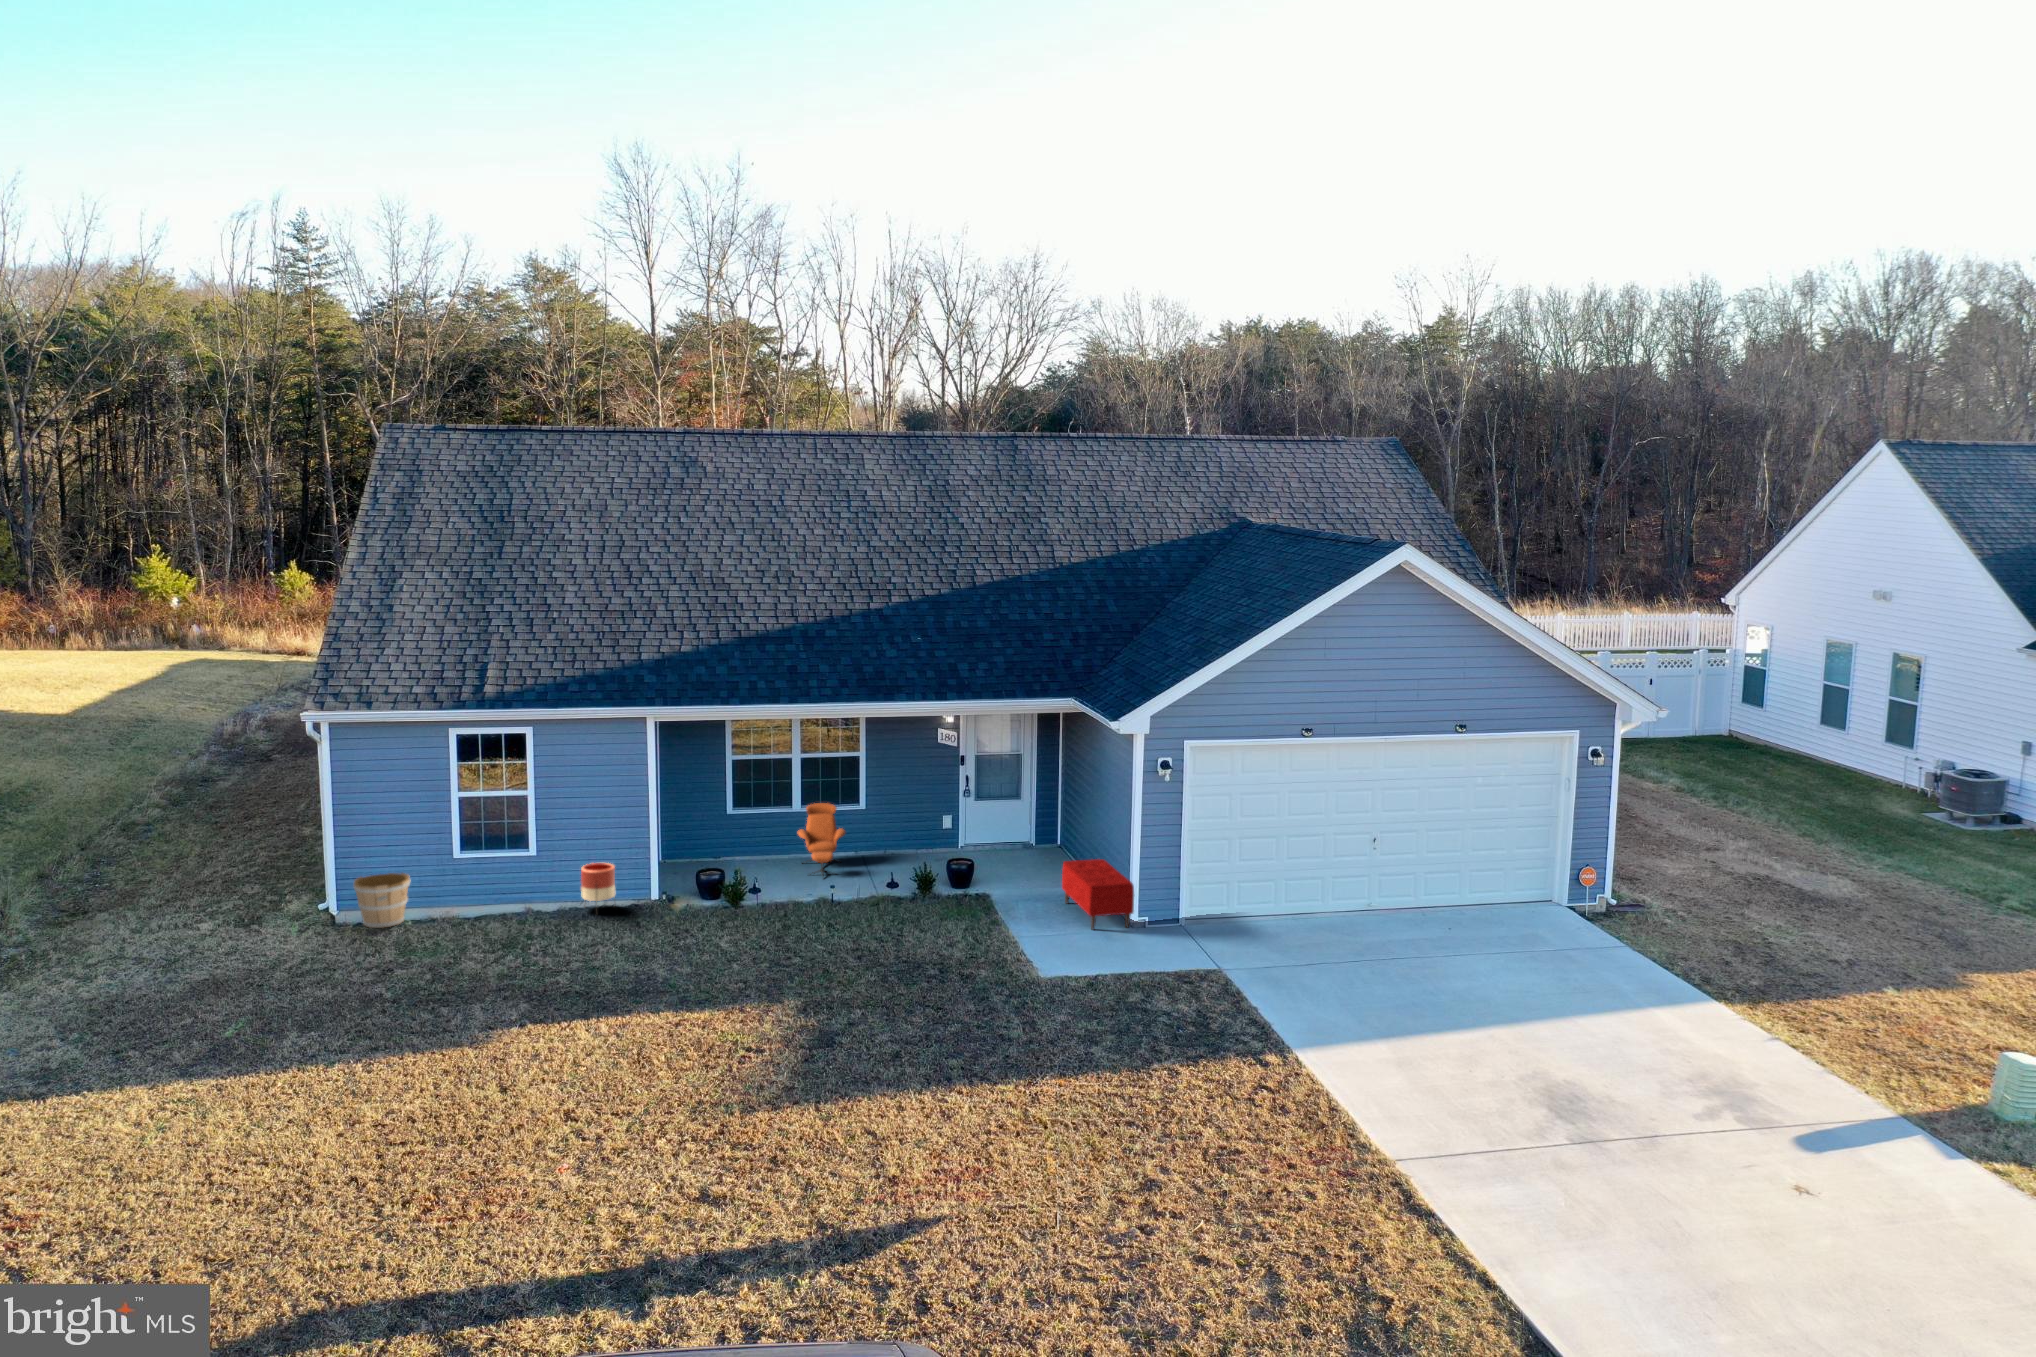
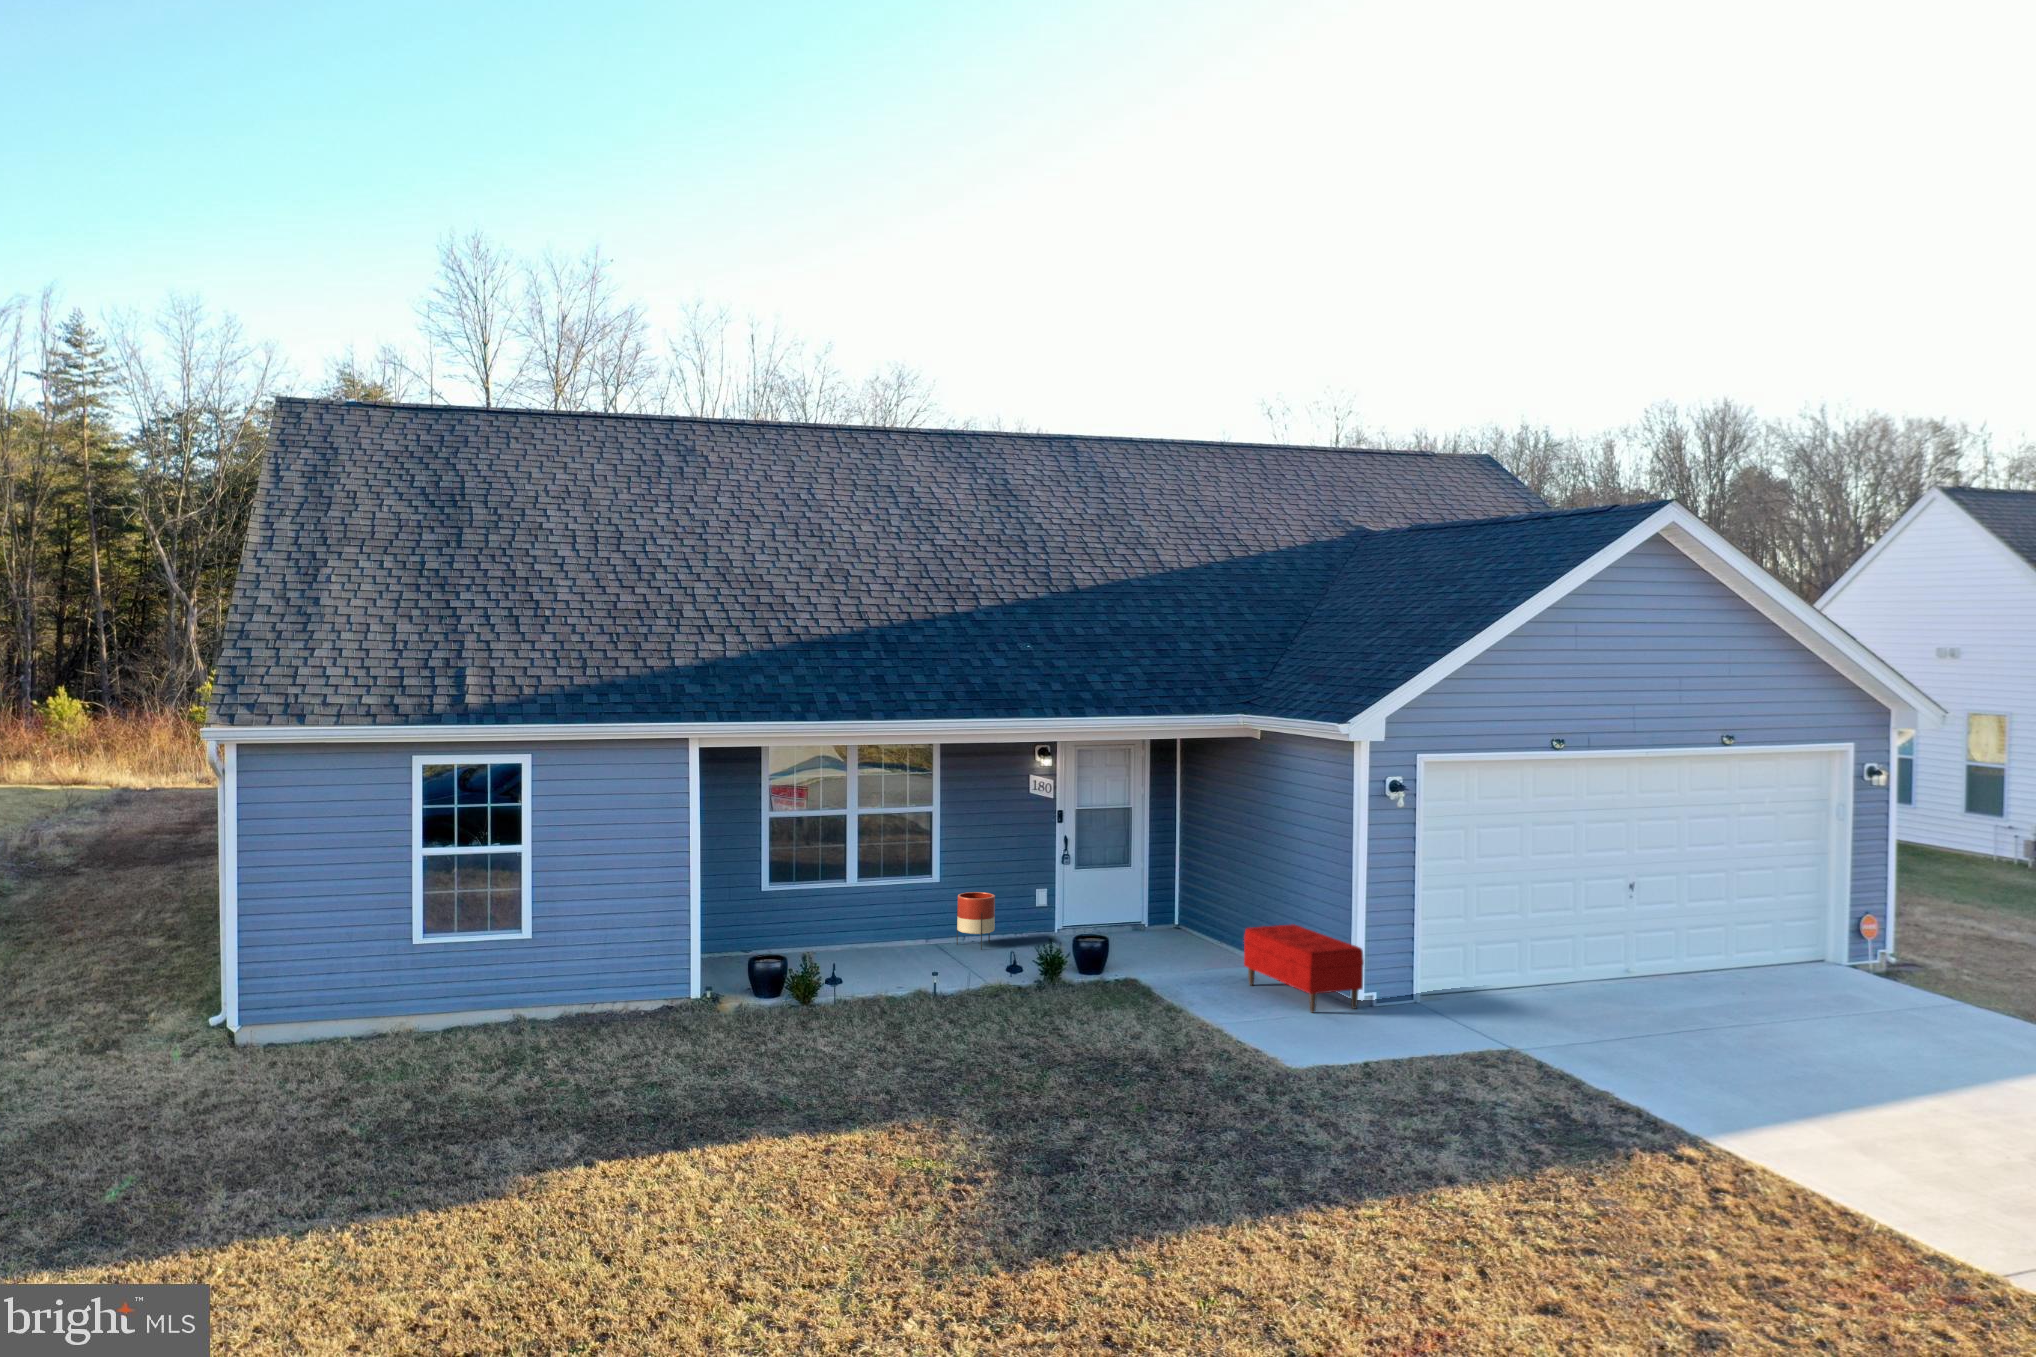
lounge chair: present [798,803,846,874] -> none [862,873,926,970]
planter: present [581,863,615,906] -> present [957,892,995,950]
wooden bucket: present [354,873,410,928] -> none [267,968,352,1048]

